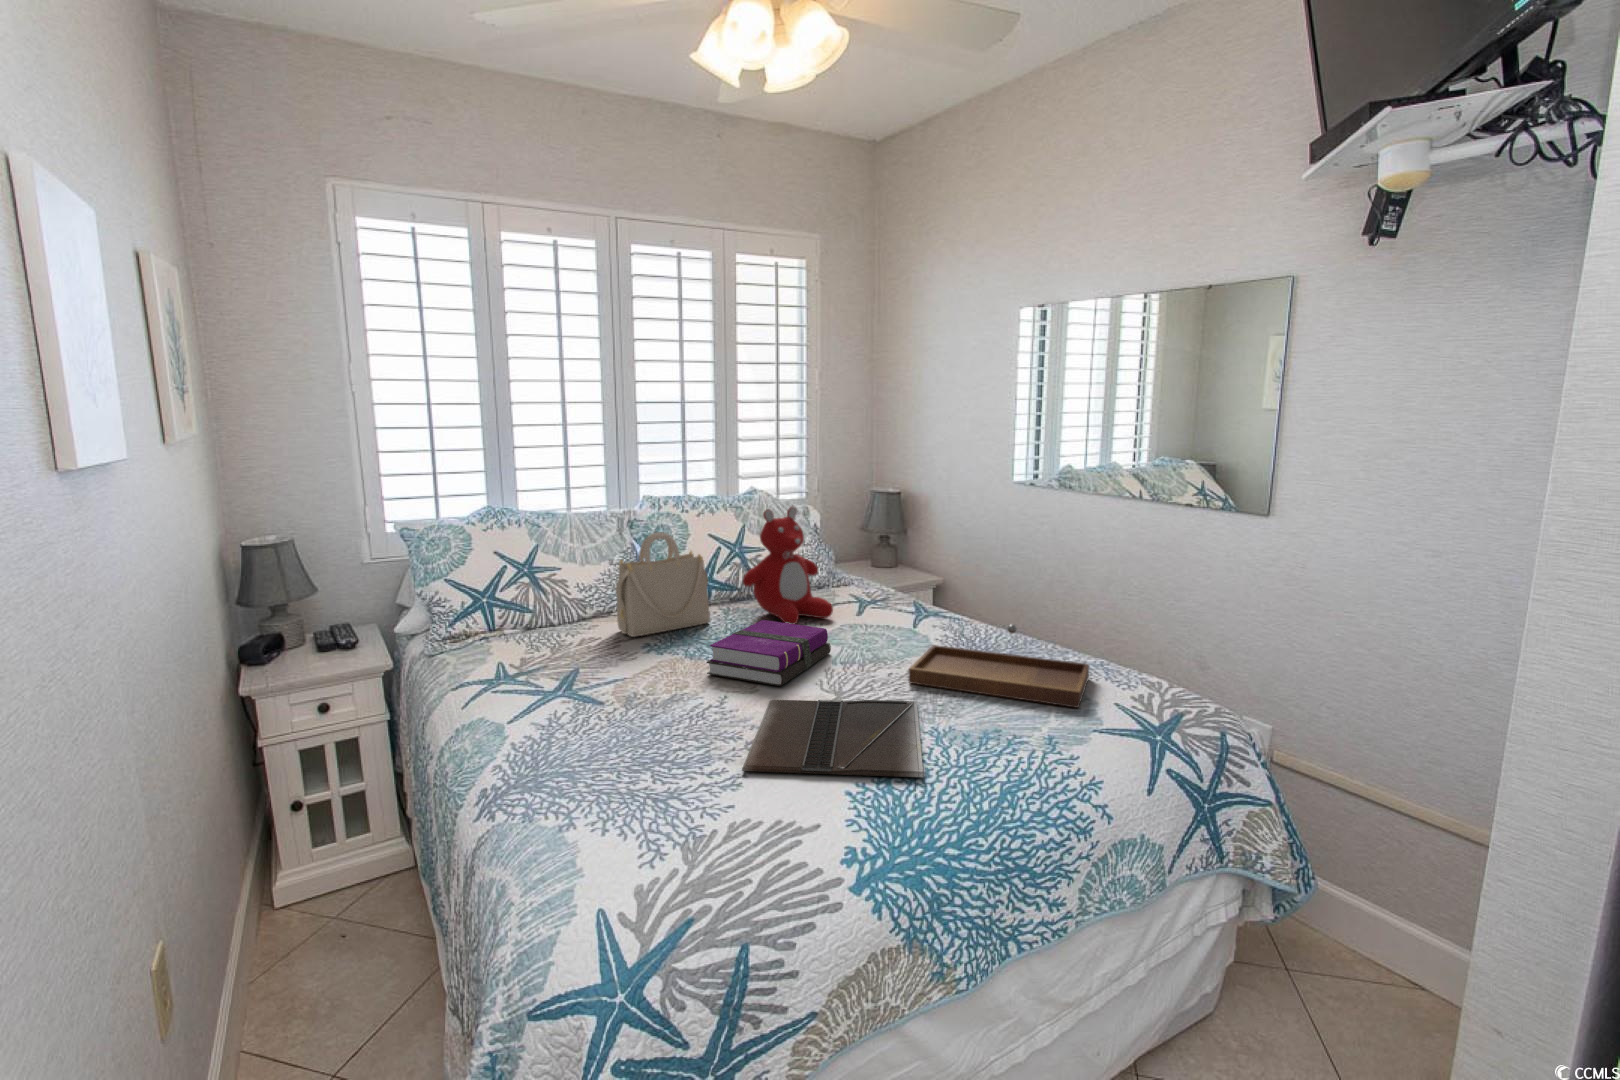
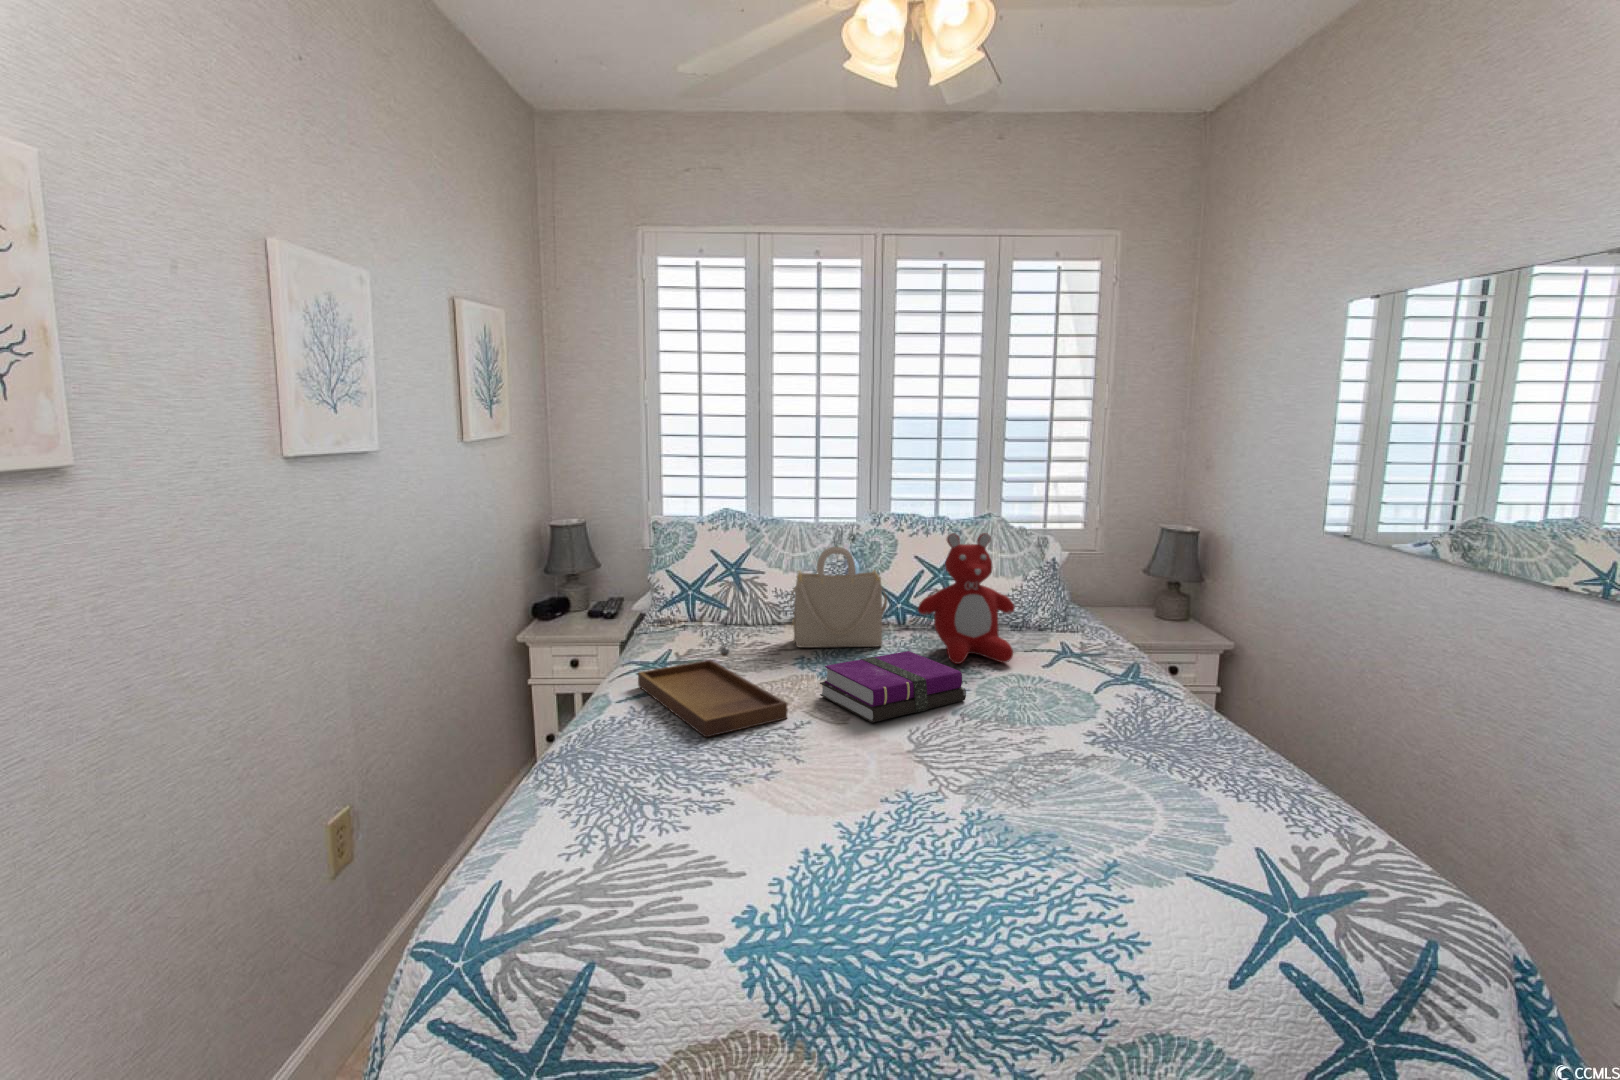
tray: present [909,624,1089,708] -> present [638,647,787,737]
laptop: present [742,700,923,777] -> none [739,734,995,859]

